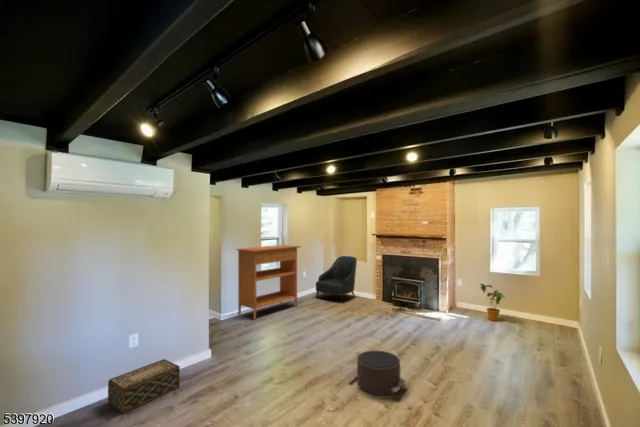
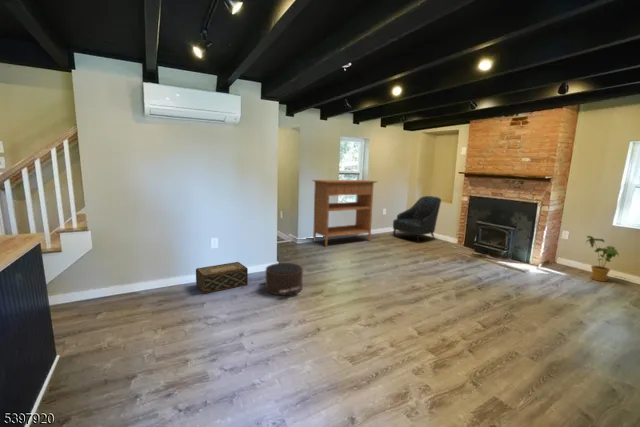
pouf: present [348,350,405,395] -> present [263,263,303,295]

